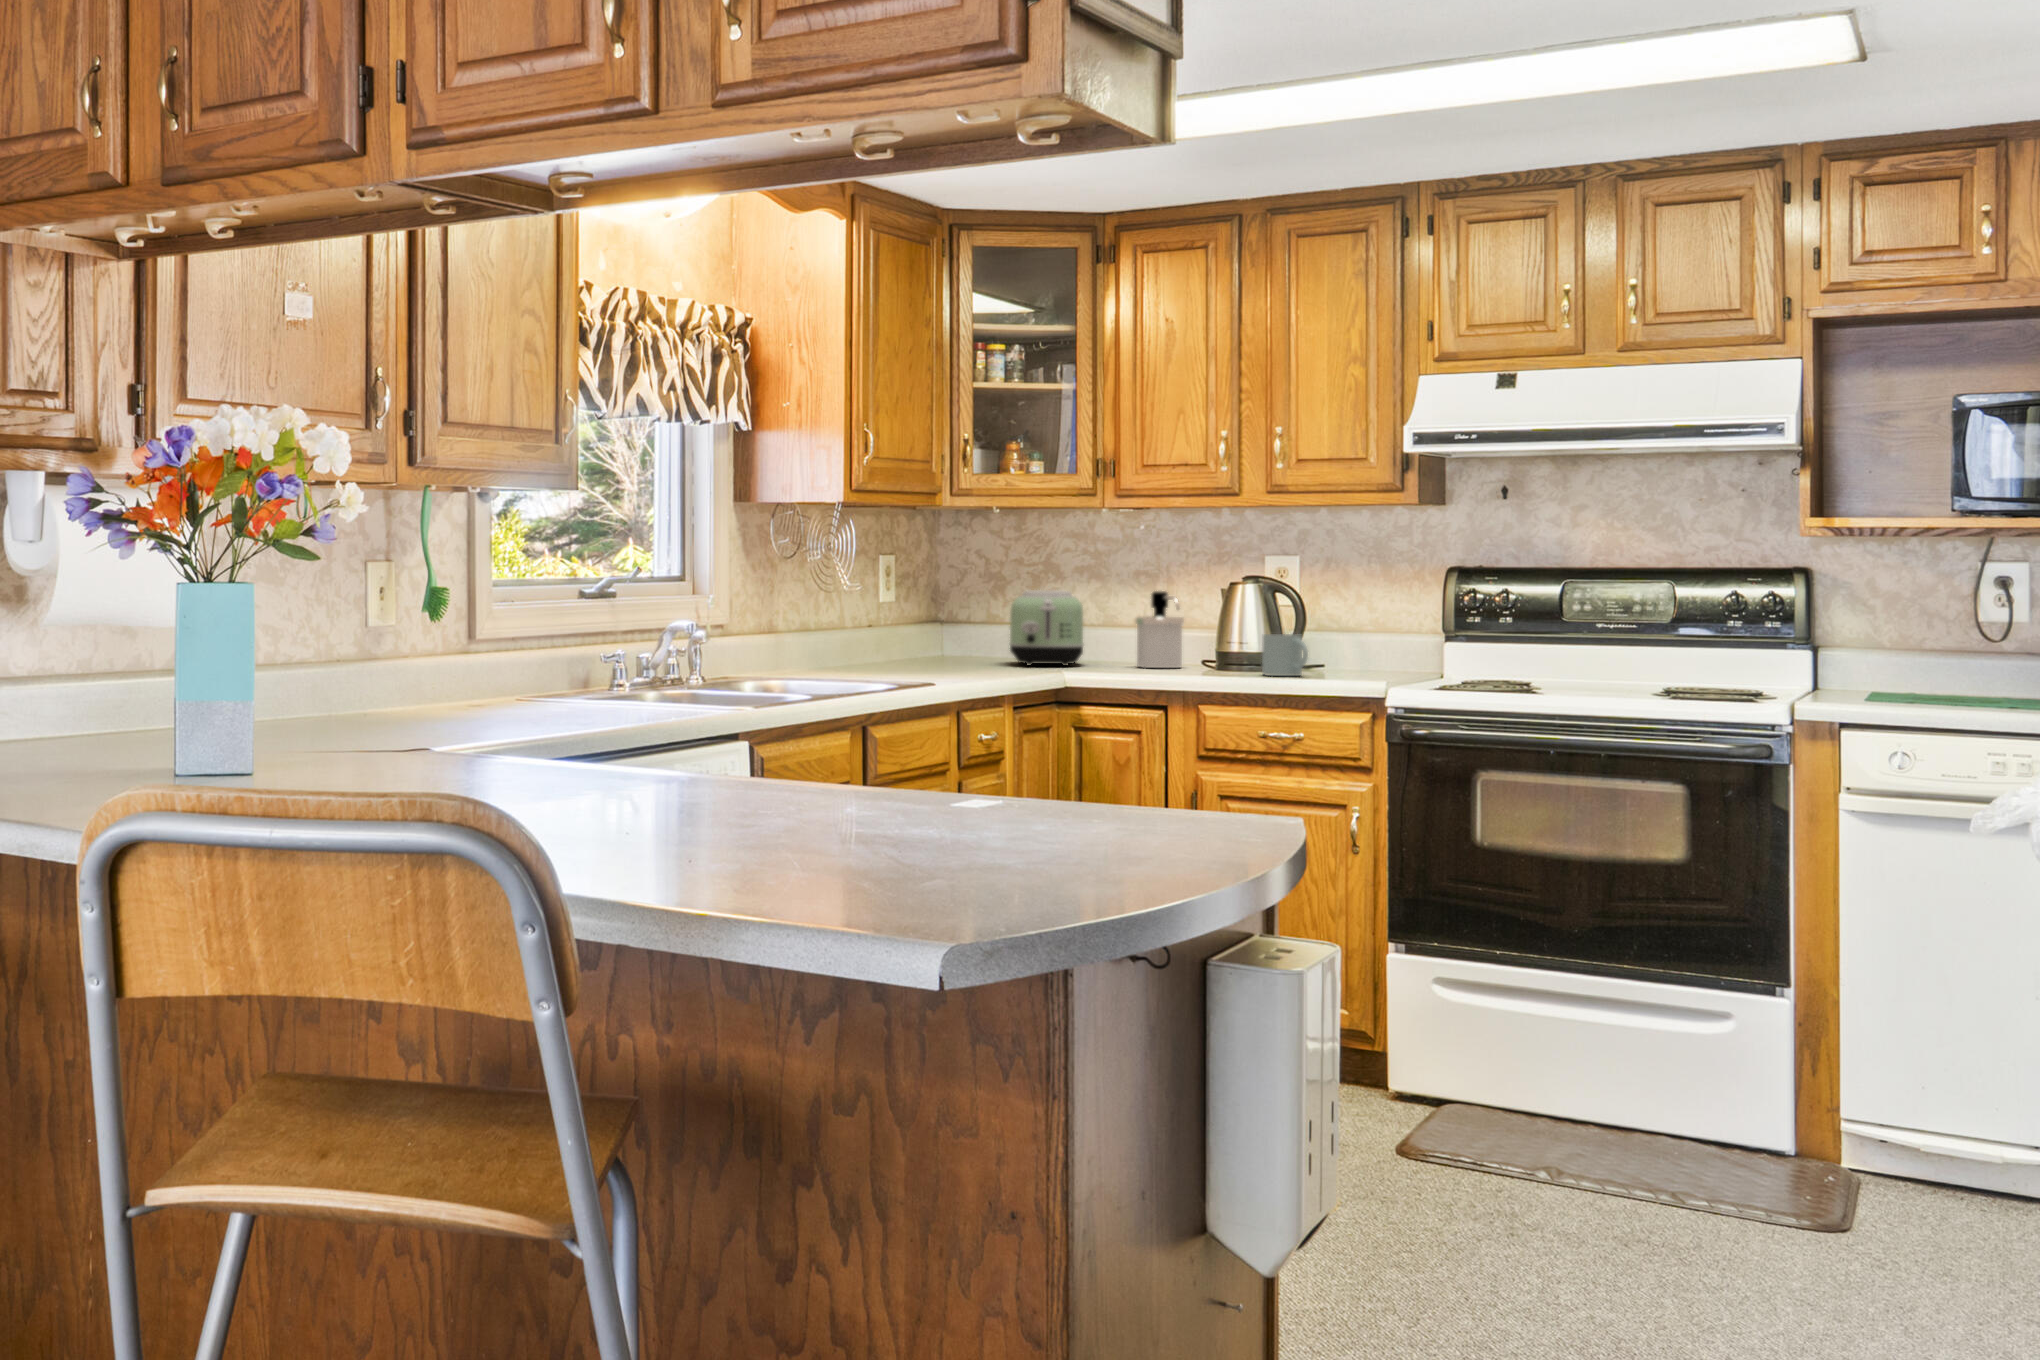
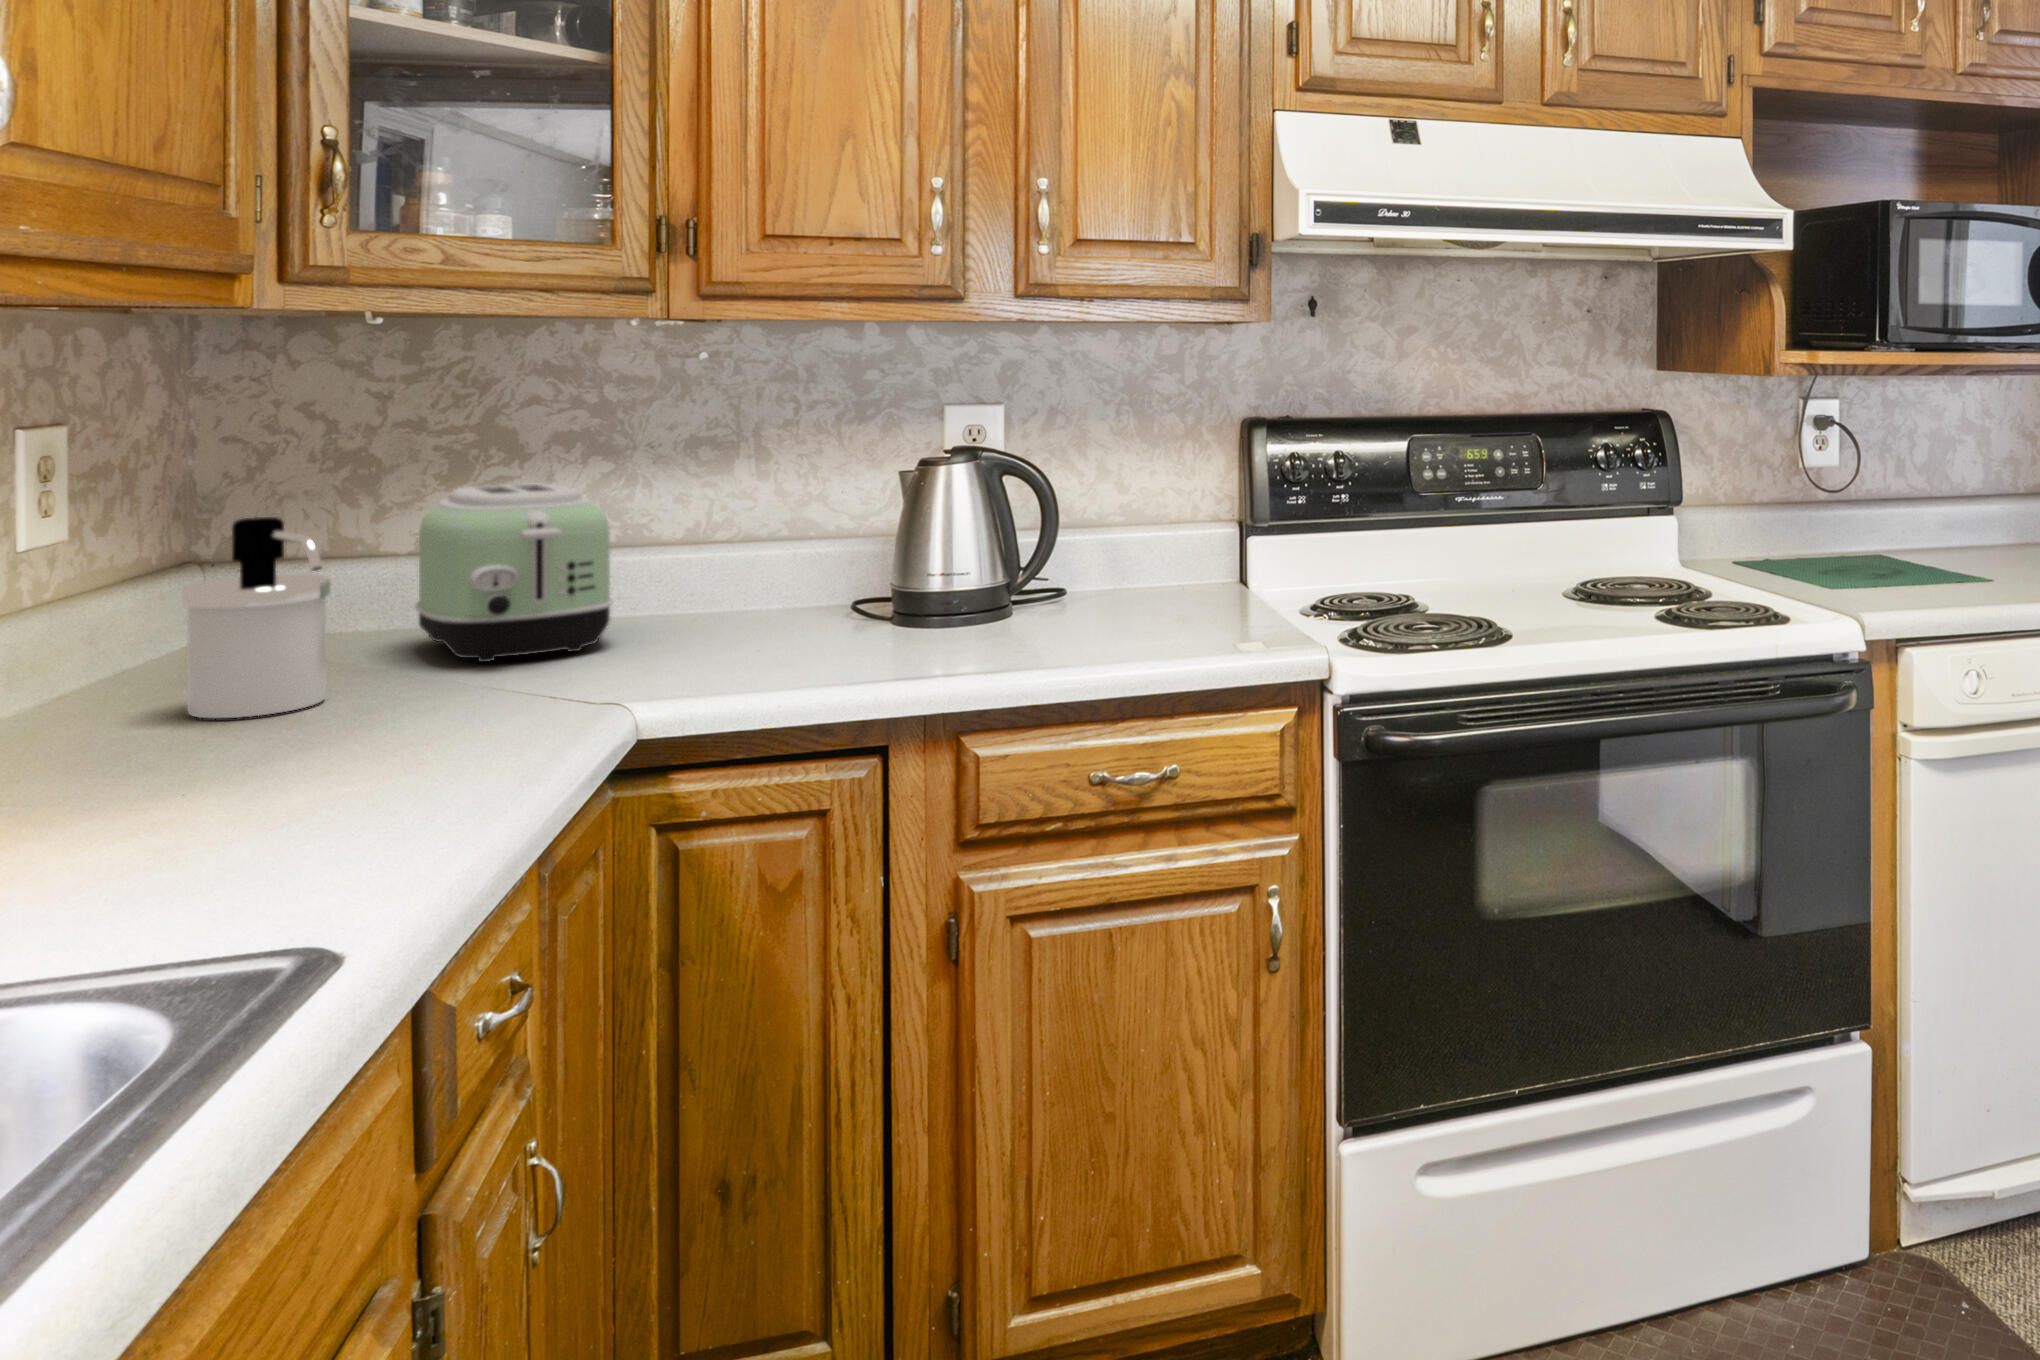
soap dispenser: present [1136,591,1184,668] -> present [182,517,331,718]
mug: present [1262,634,1308,676] -> none [1029,554,1127,640]

